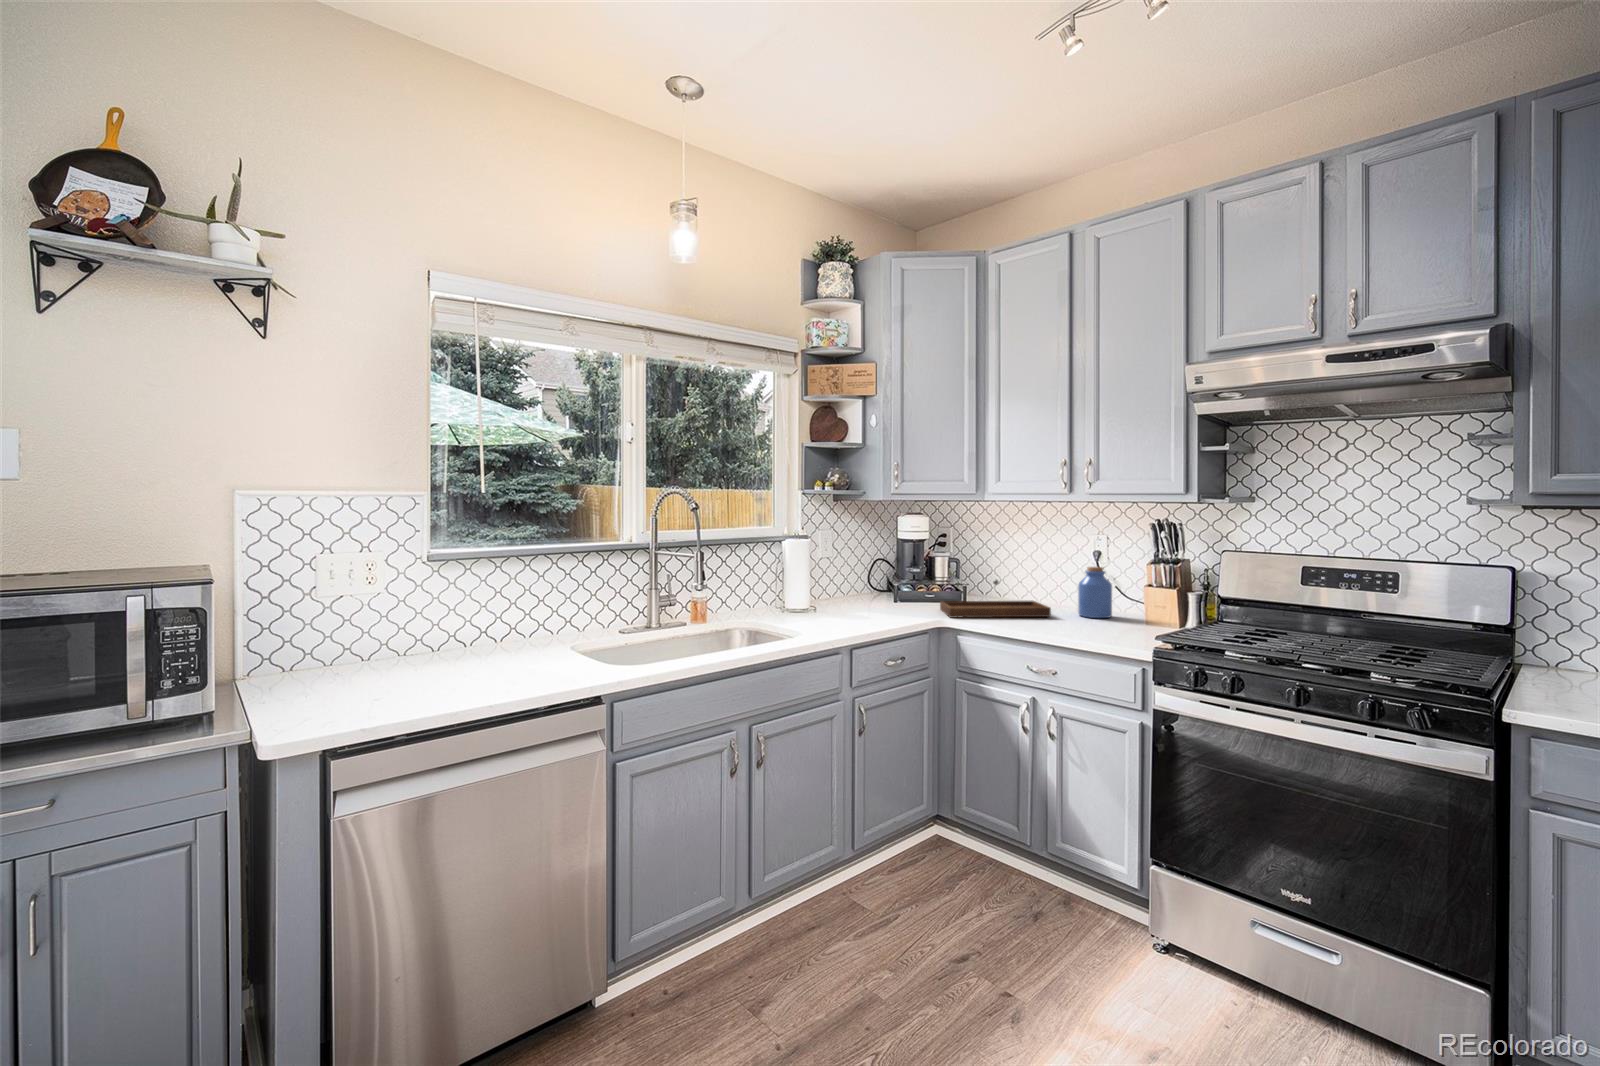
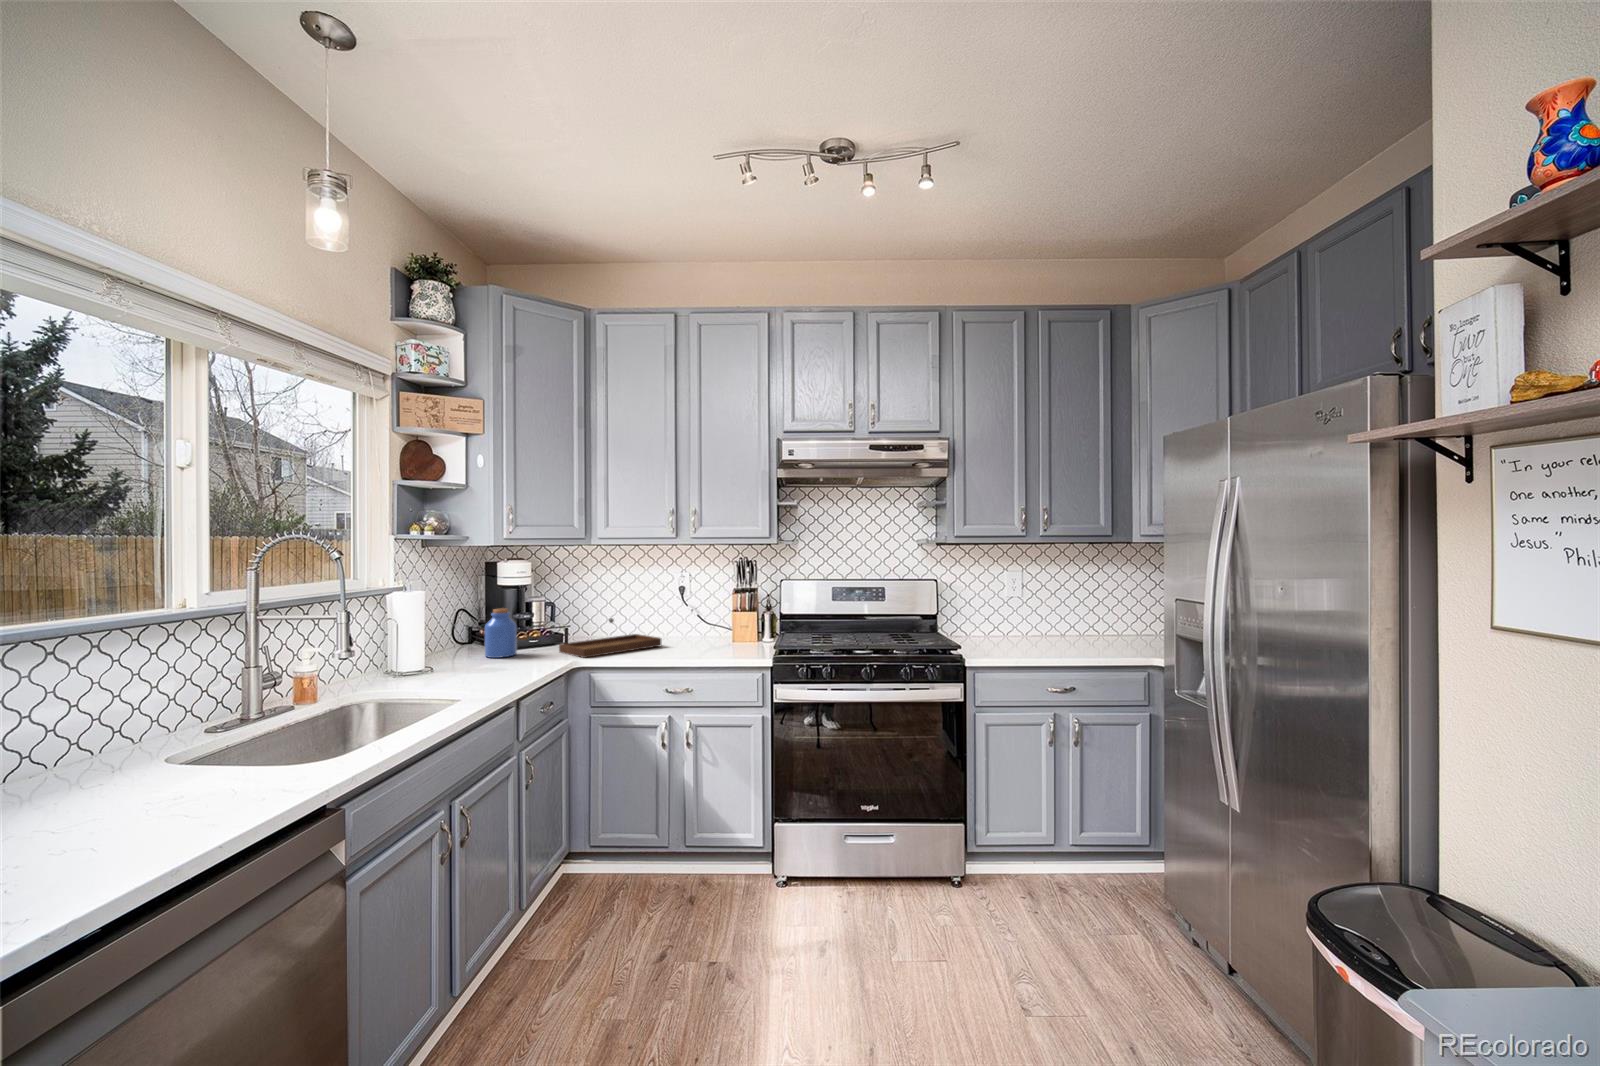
jar: present [1078,567,1112,618] -> present [485,608,517,658]

